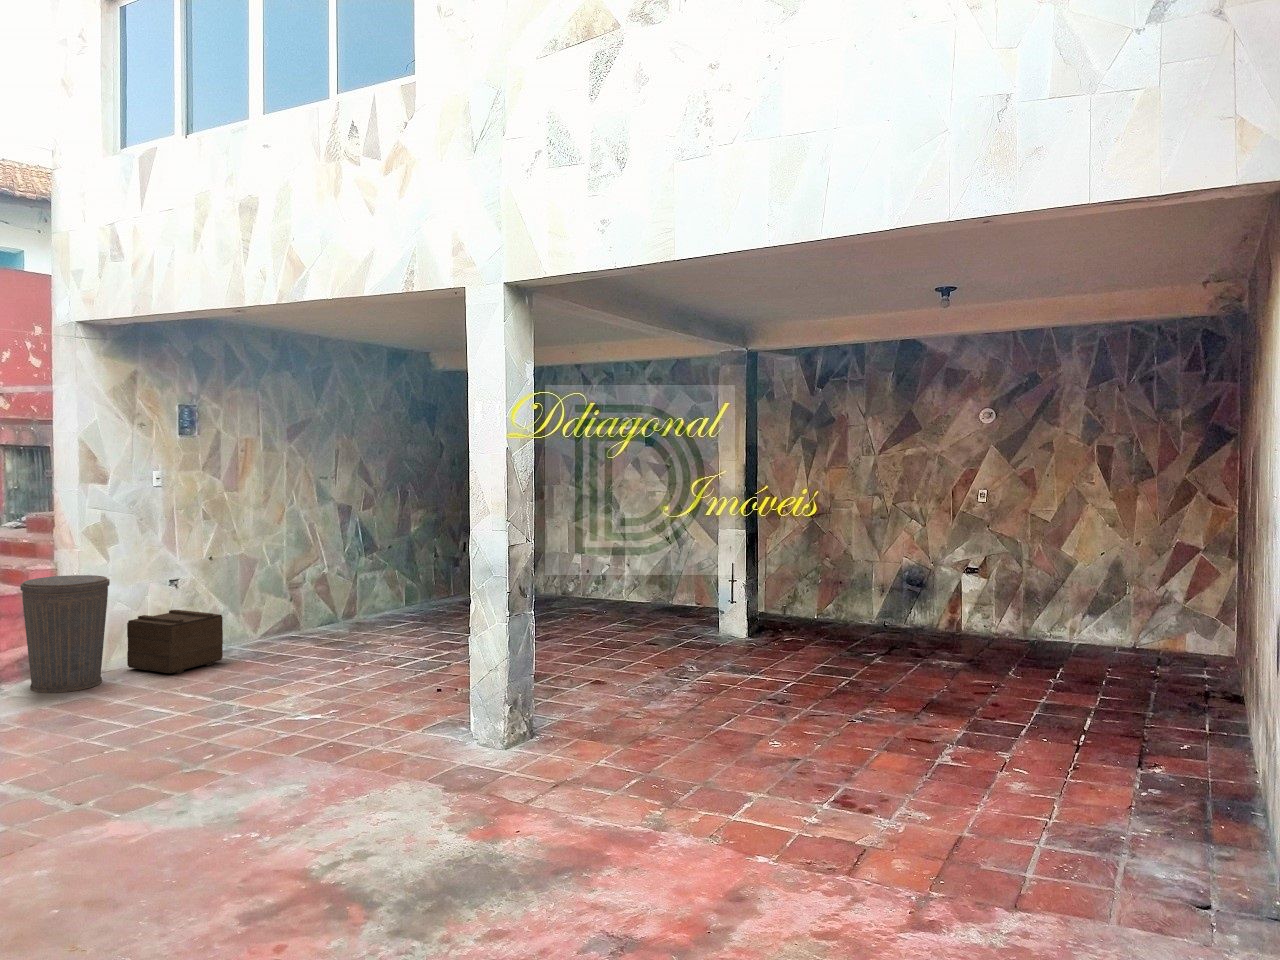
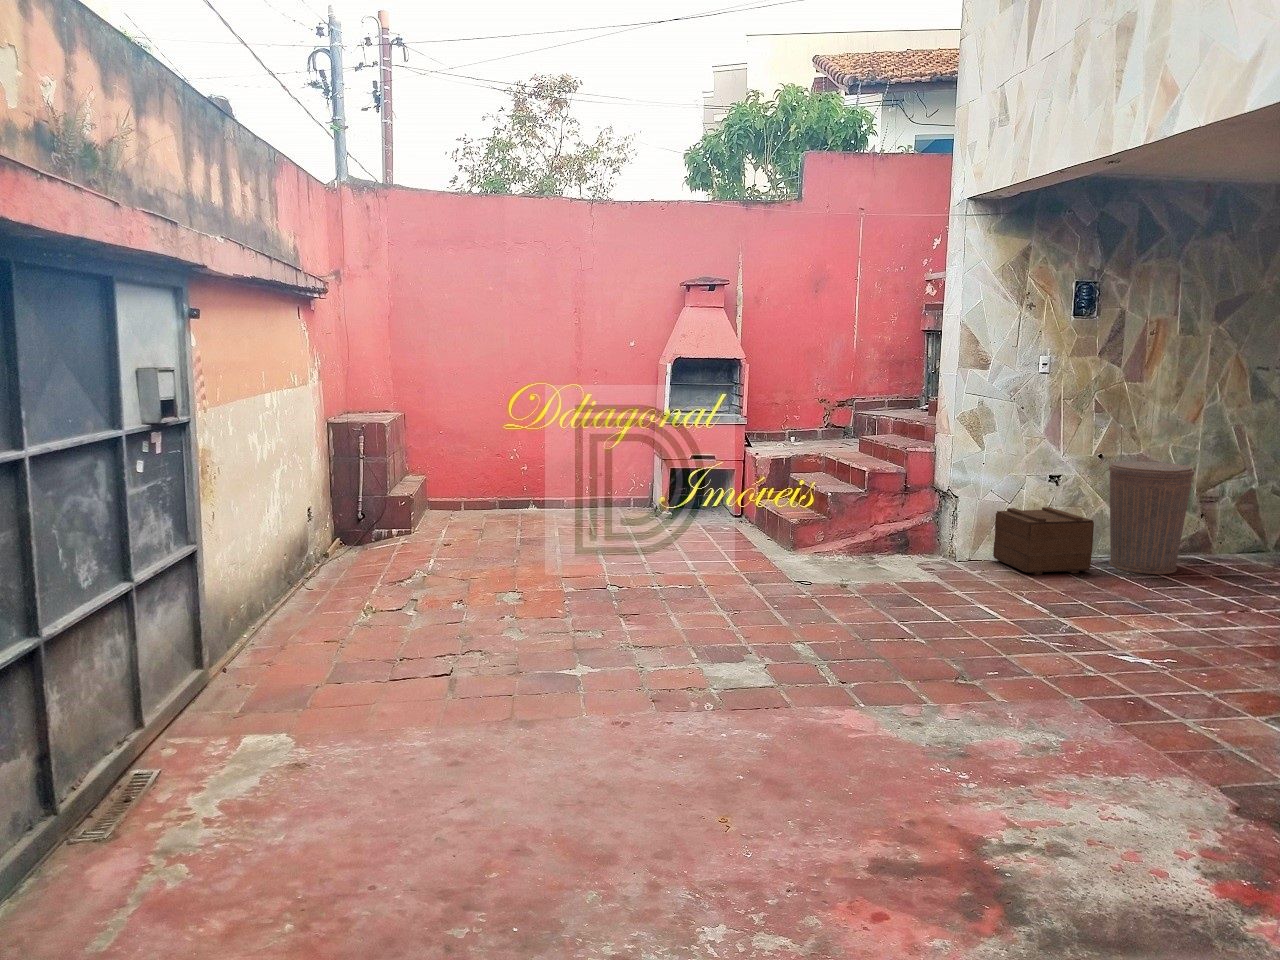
trash can: present [20,575,110,693] -> present [1109,461,1194,574]

